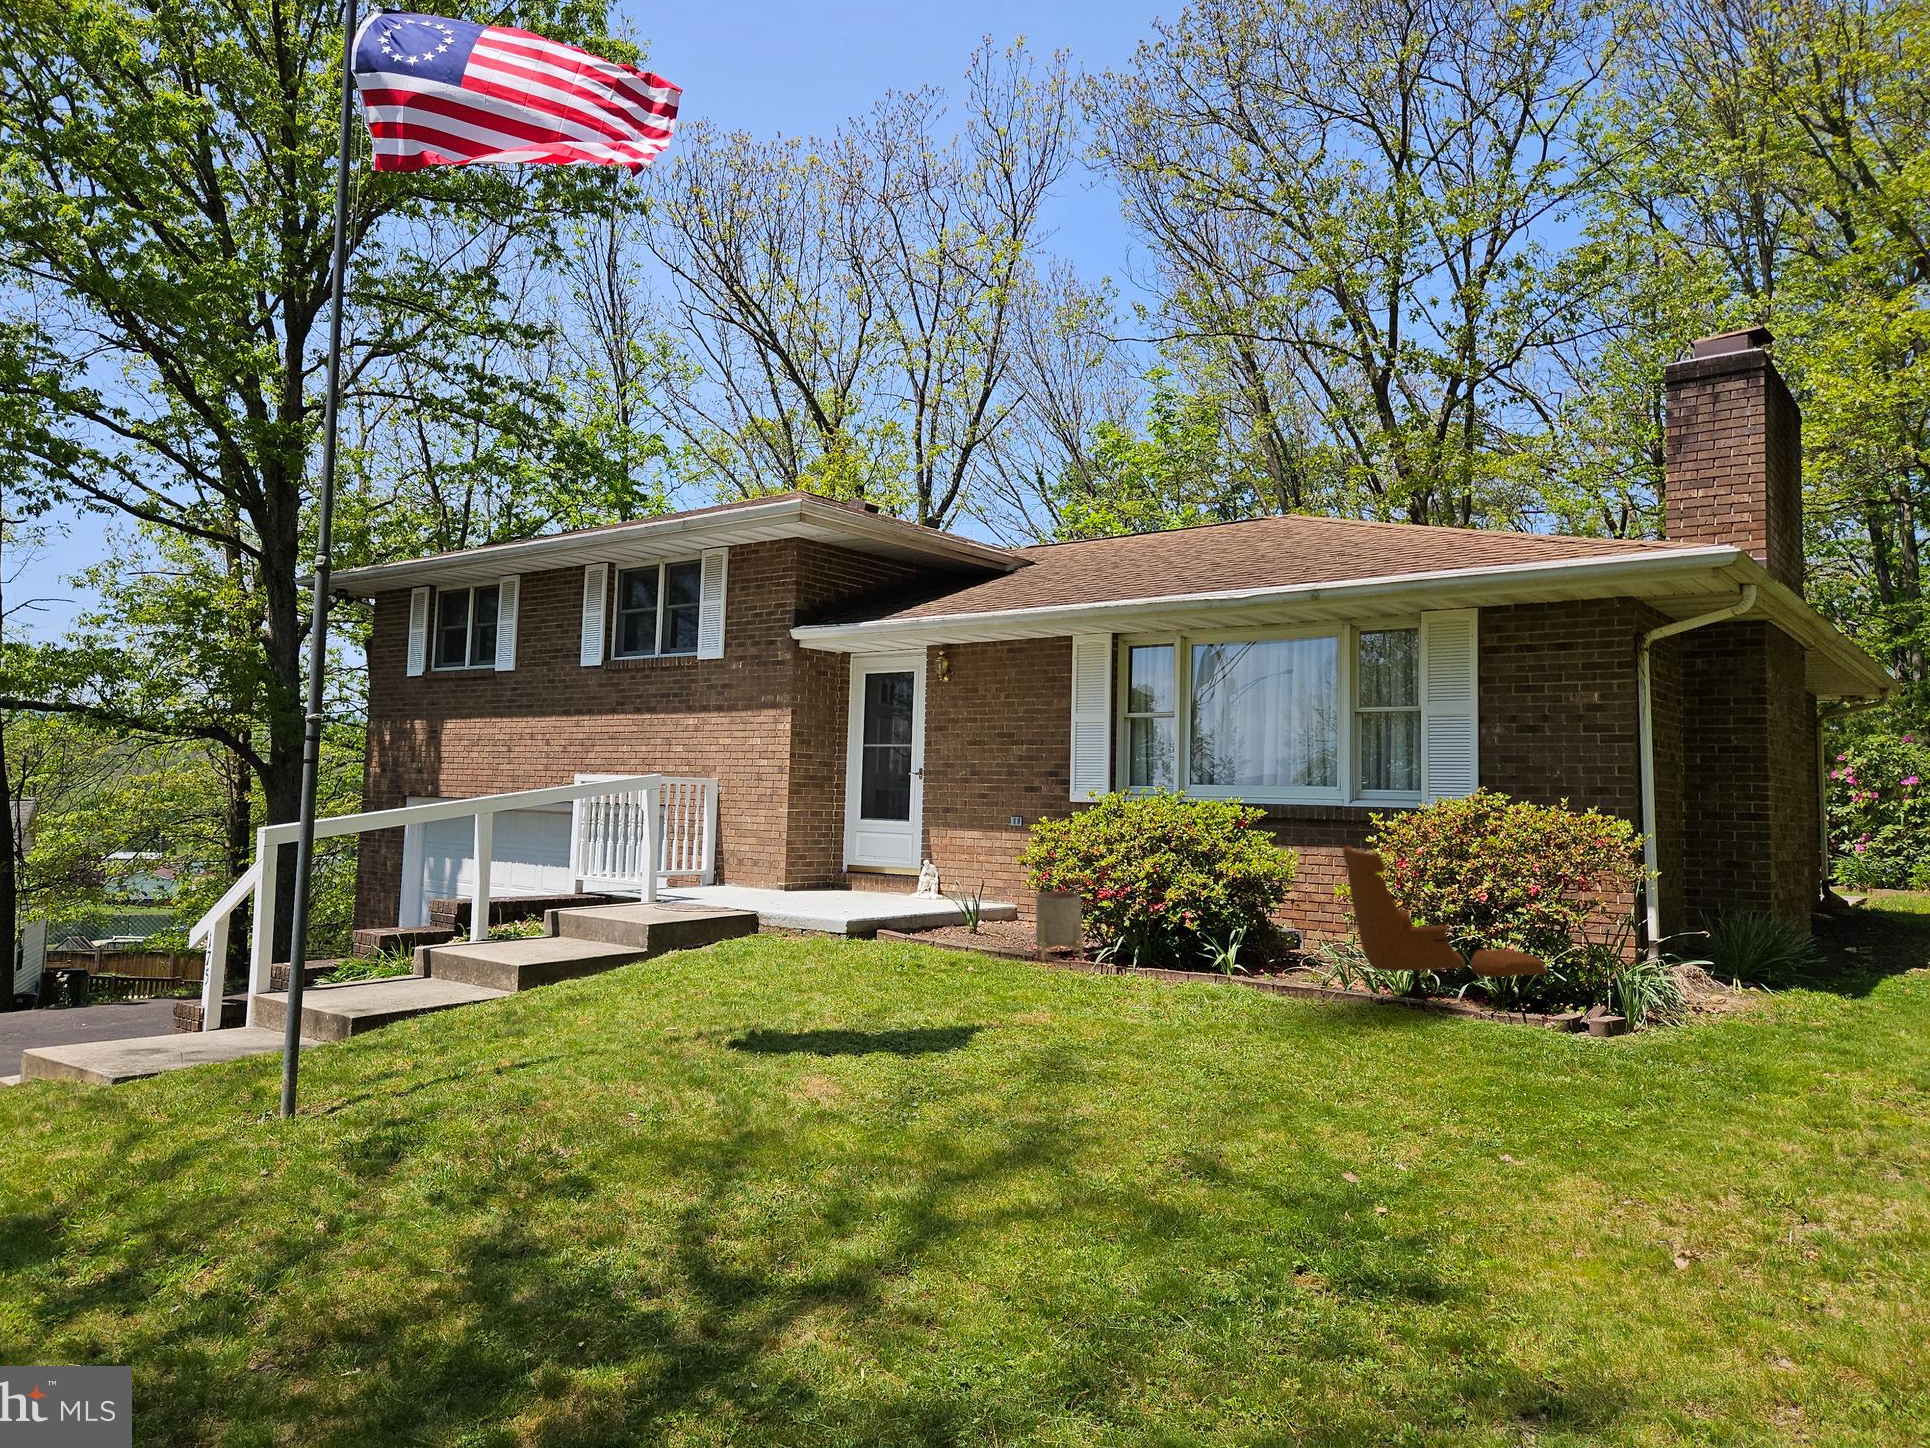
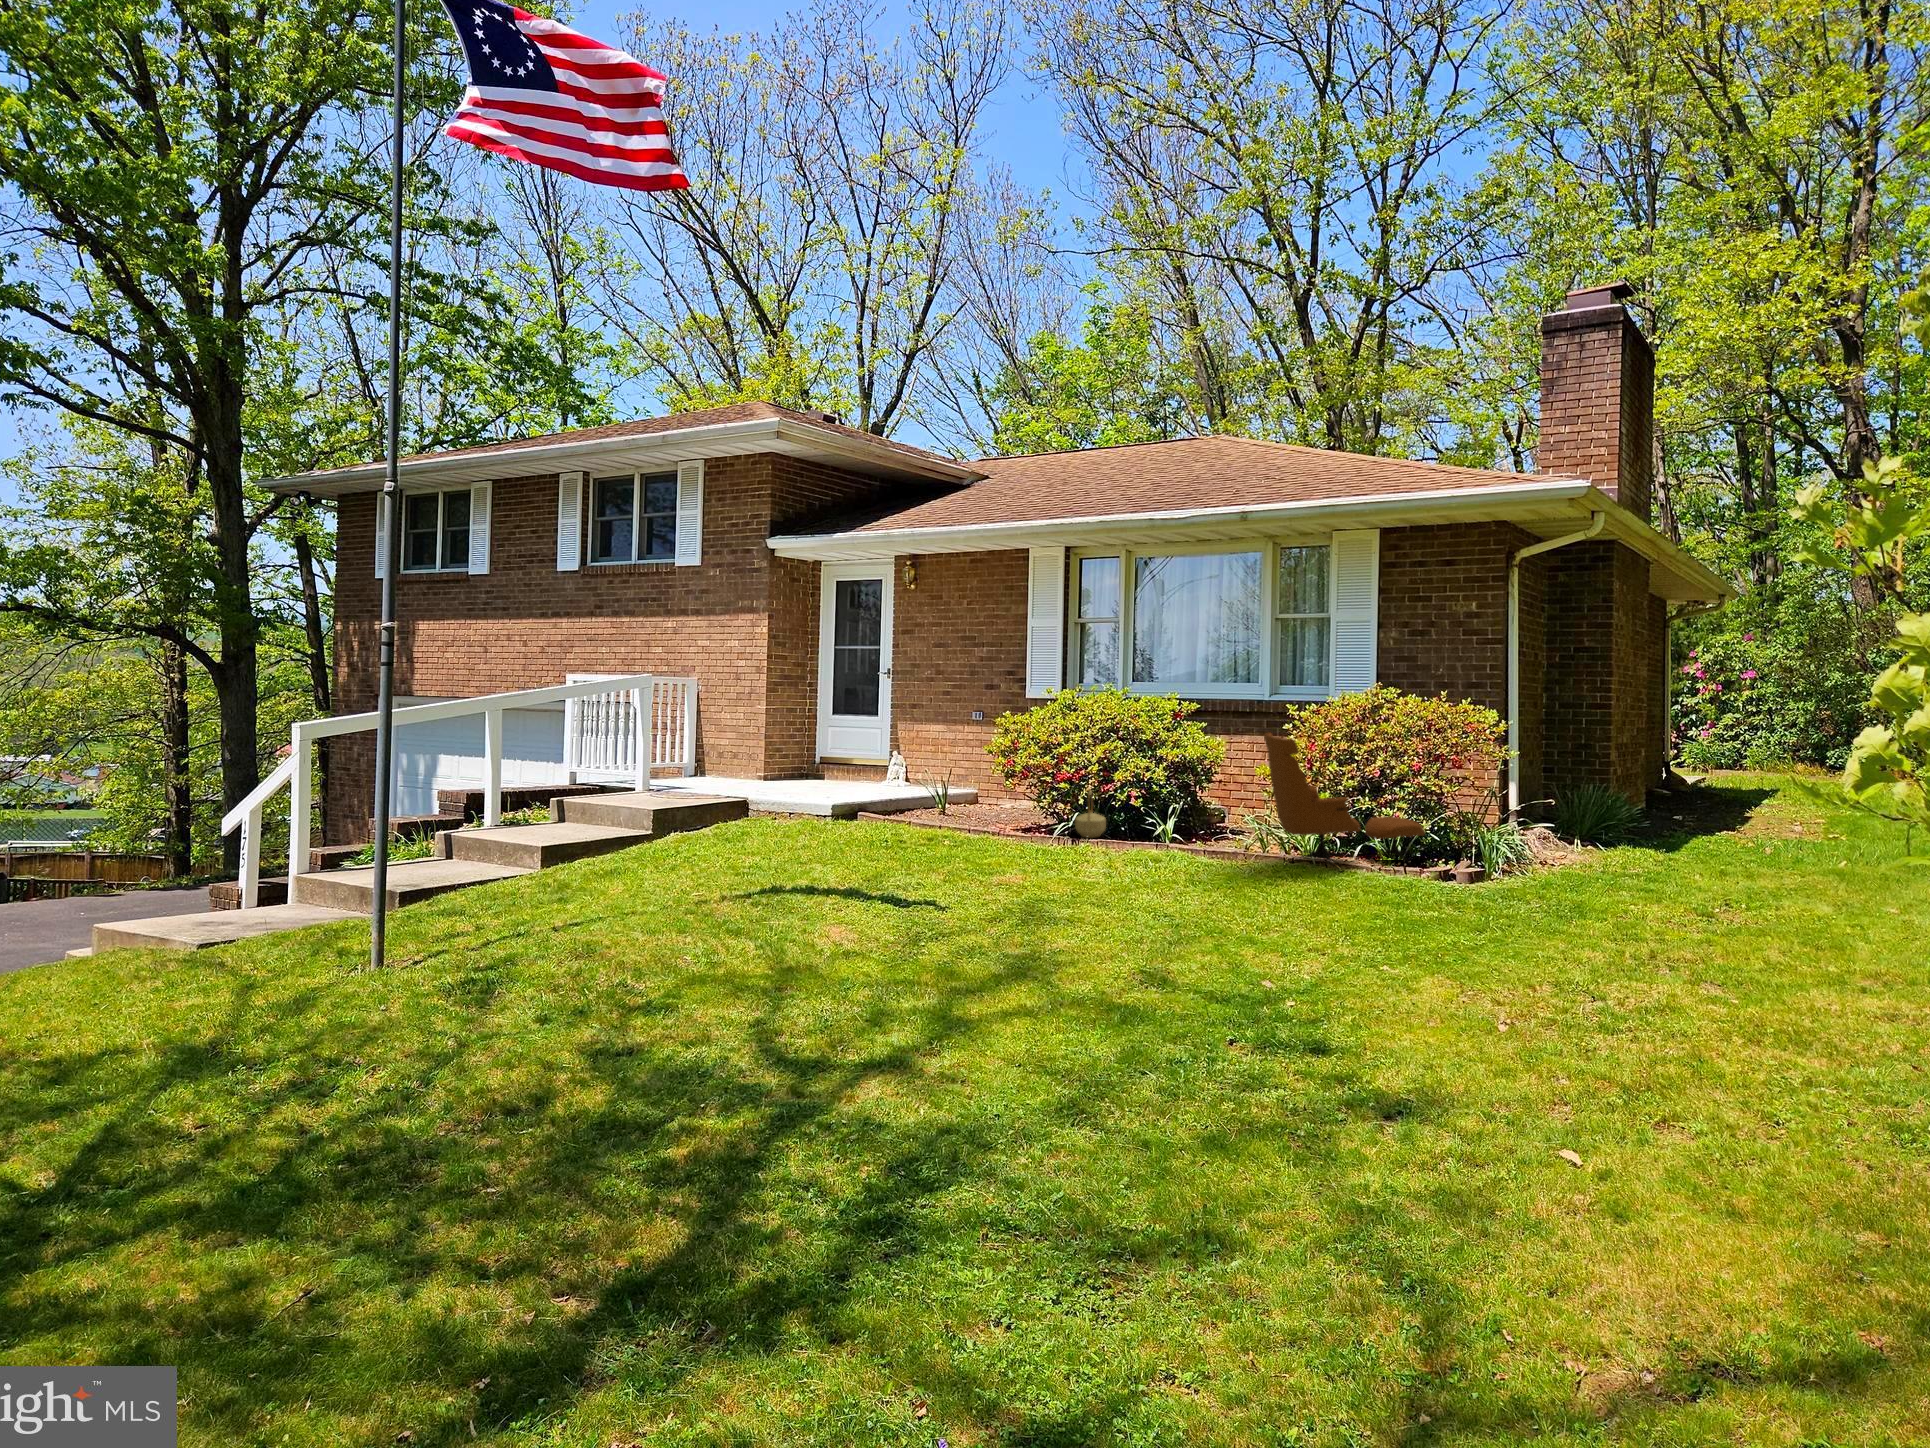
planter: present [1036,891,1083,961] -> none [1002,775,1043,835]
basket: none [1119,910,1156,967] -> present [1075,791,1106,838]

